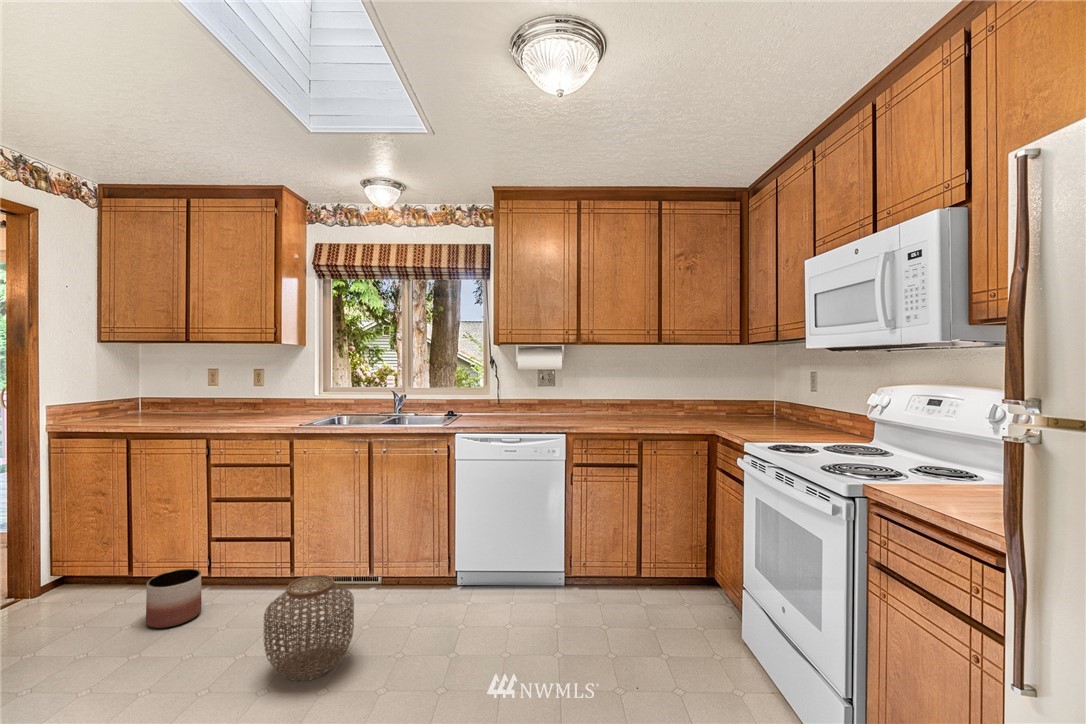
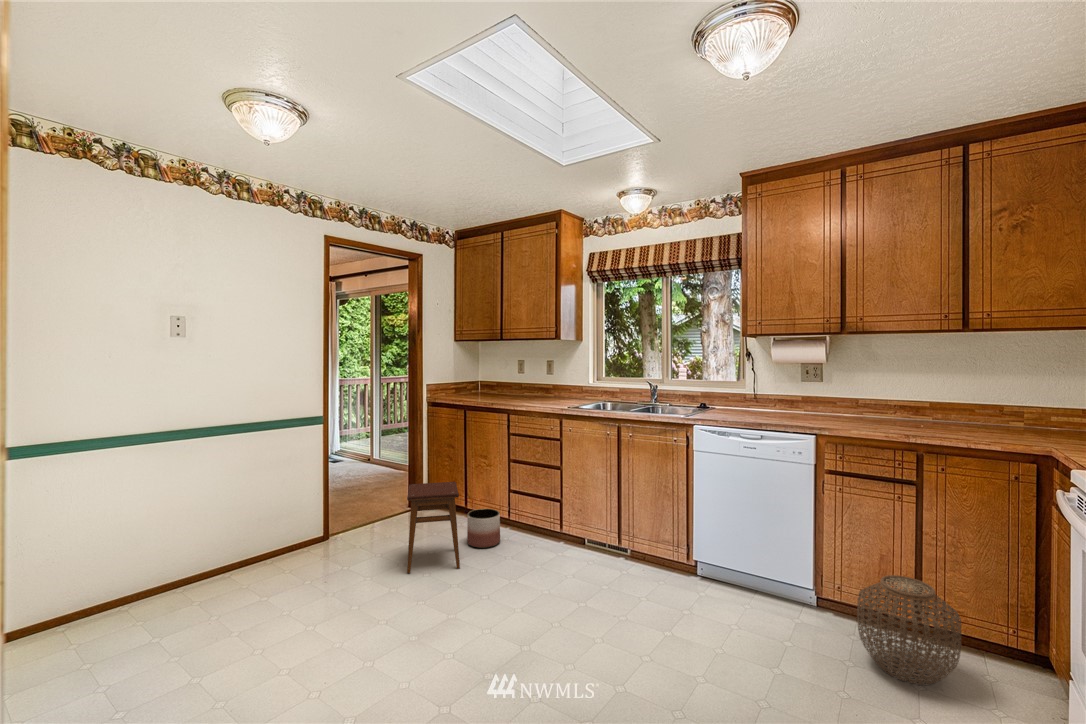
stool: none [36,542,147,702] -> present [407,482,460,573]
woven basket: present [264,575,354,681] -> present [857,575,961,685]

